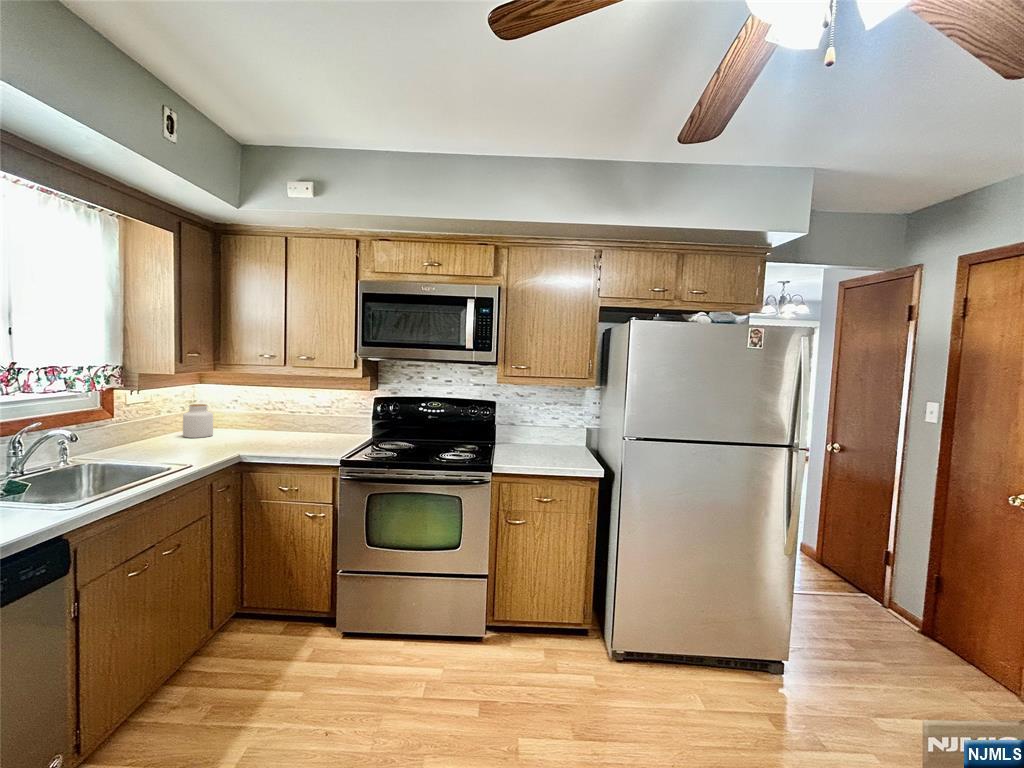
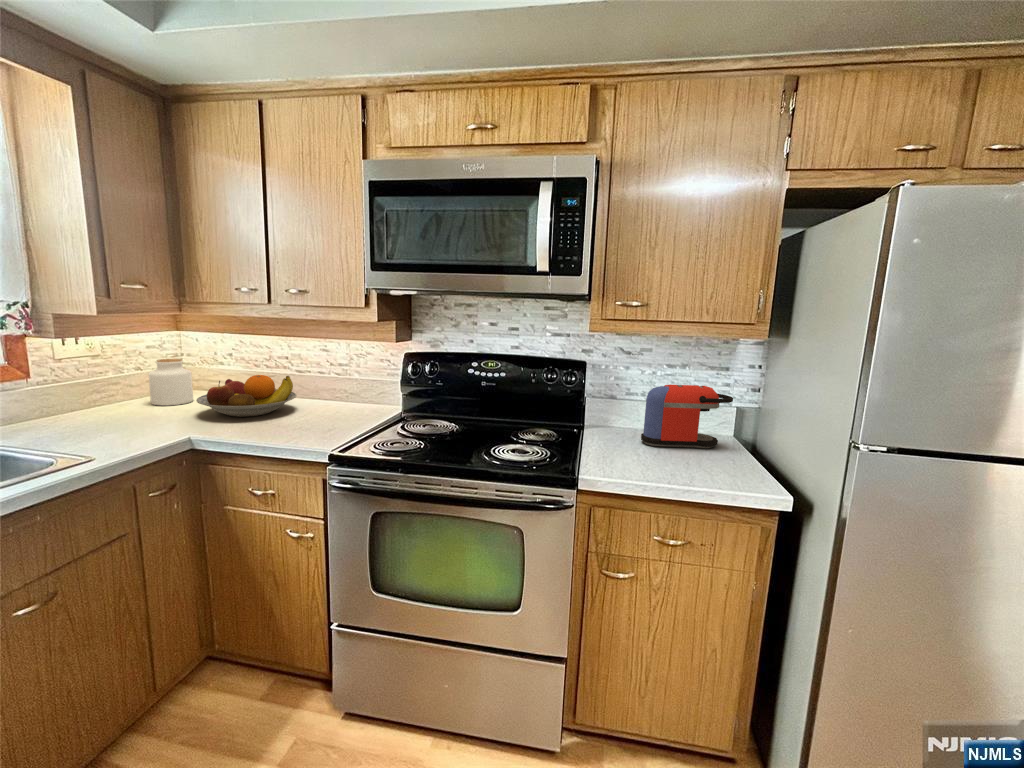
fruit bowl: none [228,414,297,443] -> present [196,375,297,417]
coffee maker: none [530,414,581,452] -> present [641,384,733,448]

